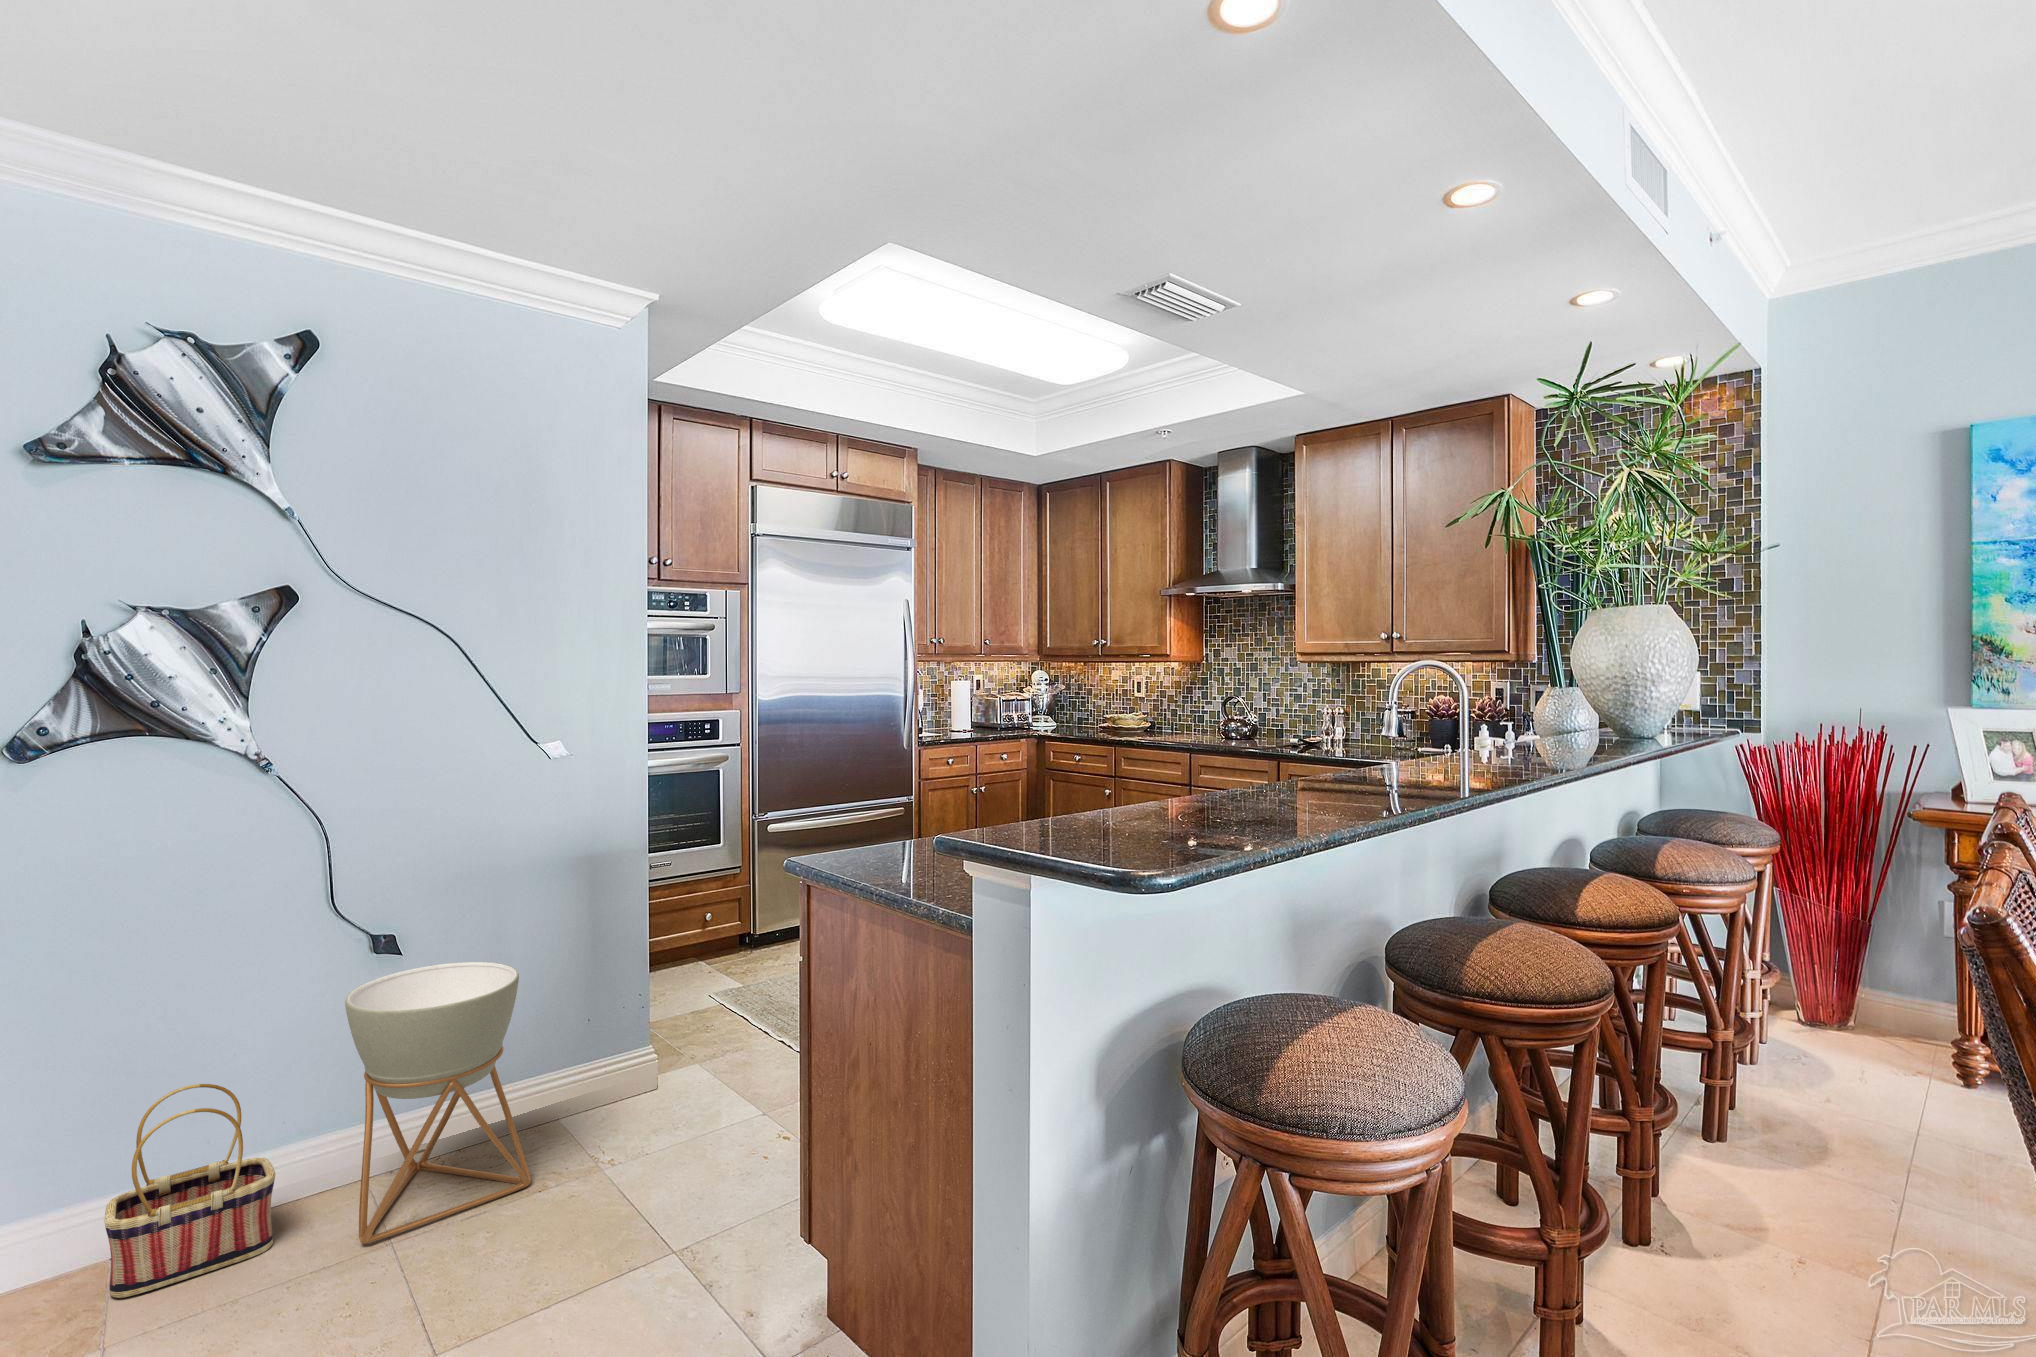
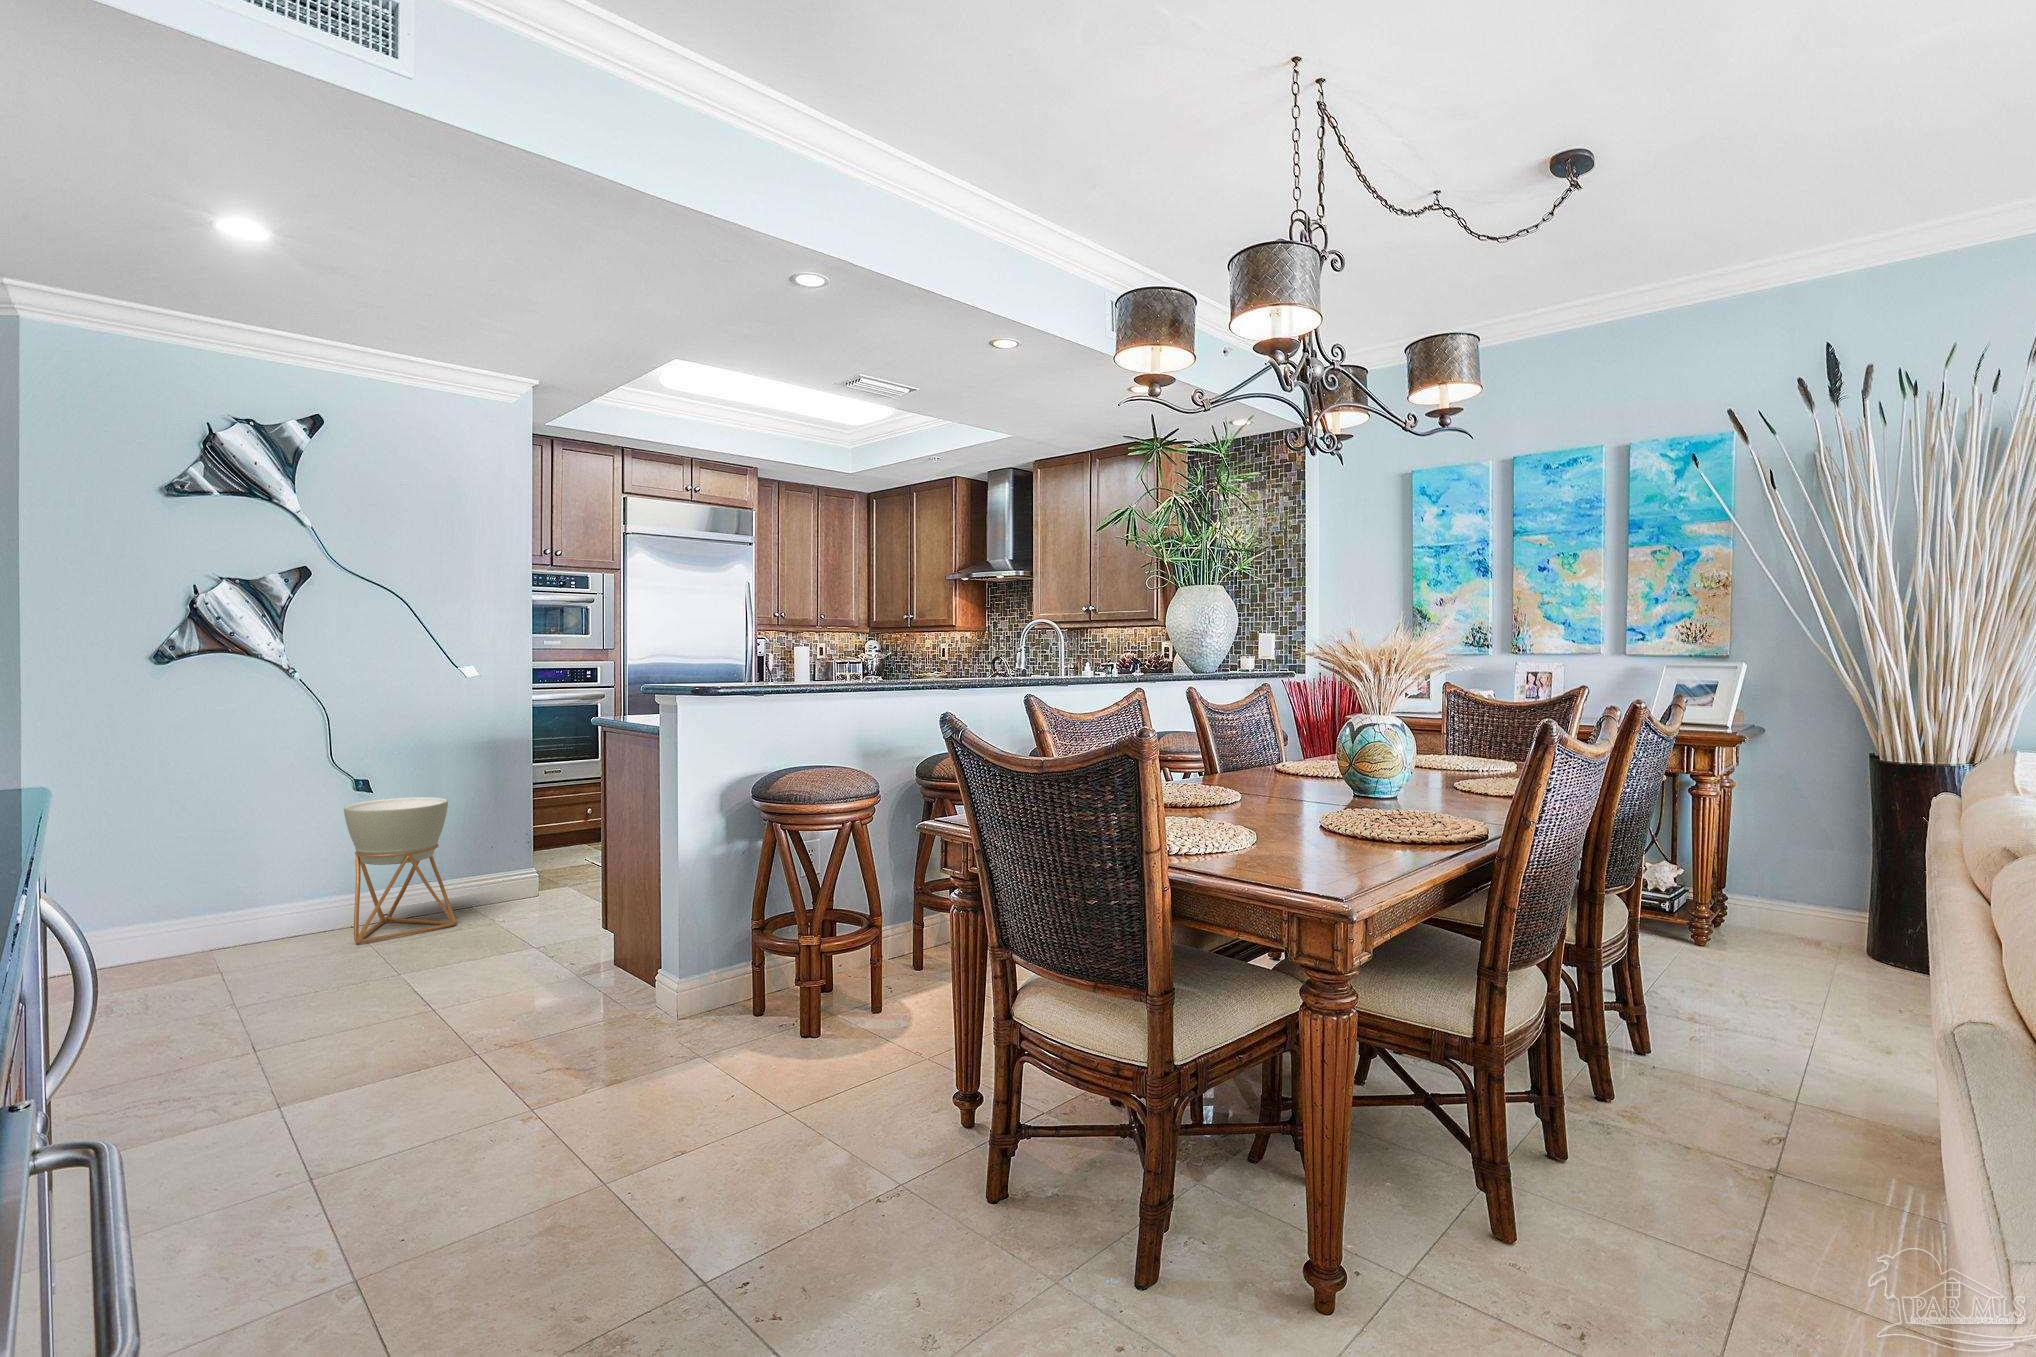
basket: present [104,1084,275,1298] -> none [210,854,304,960]

